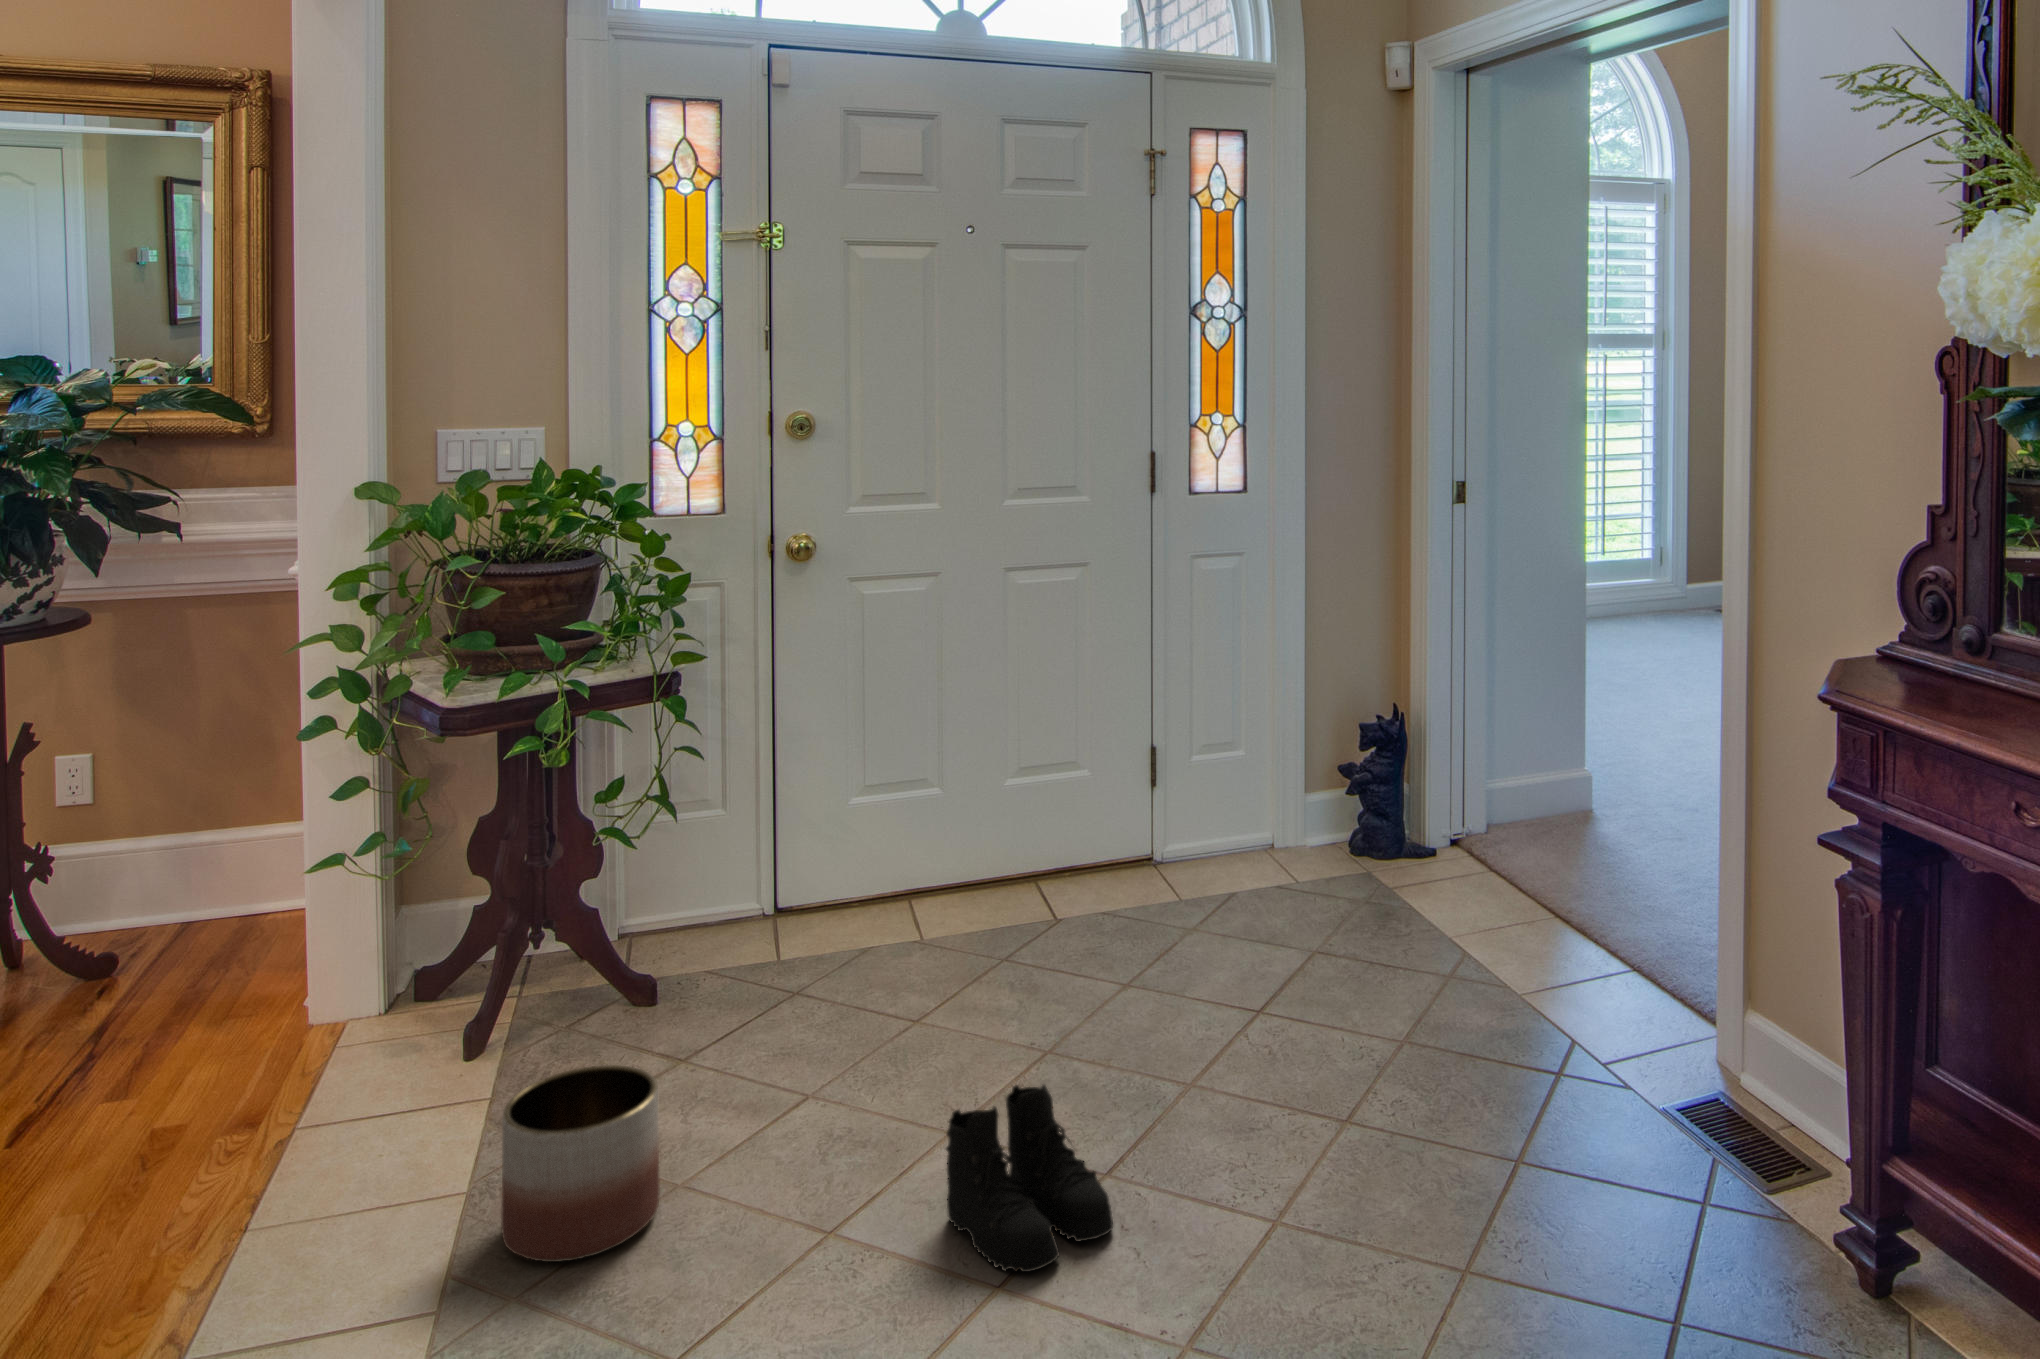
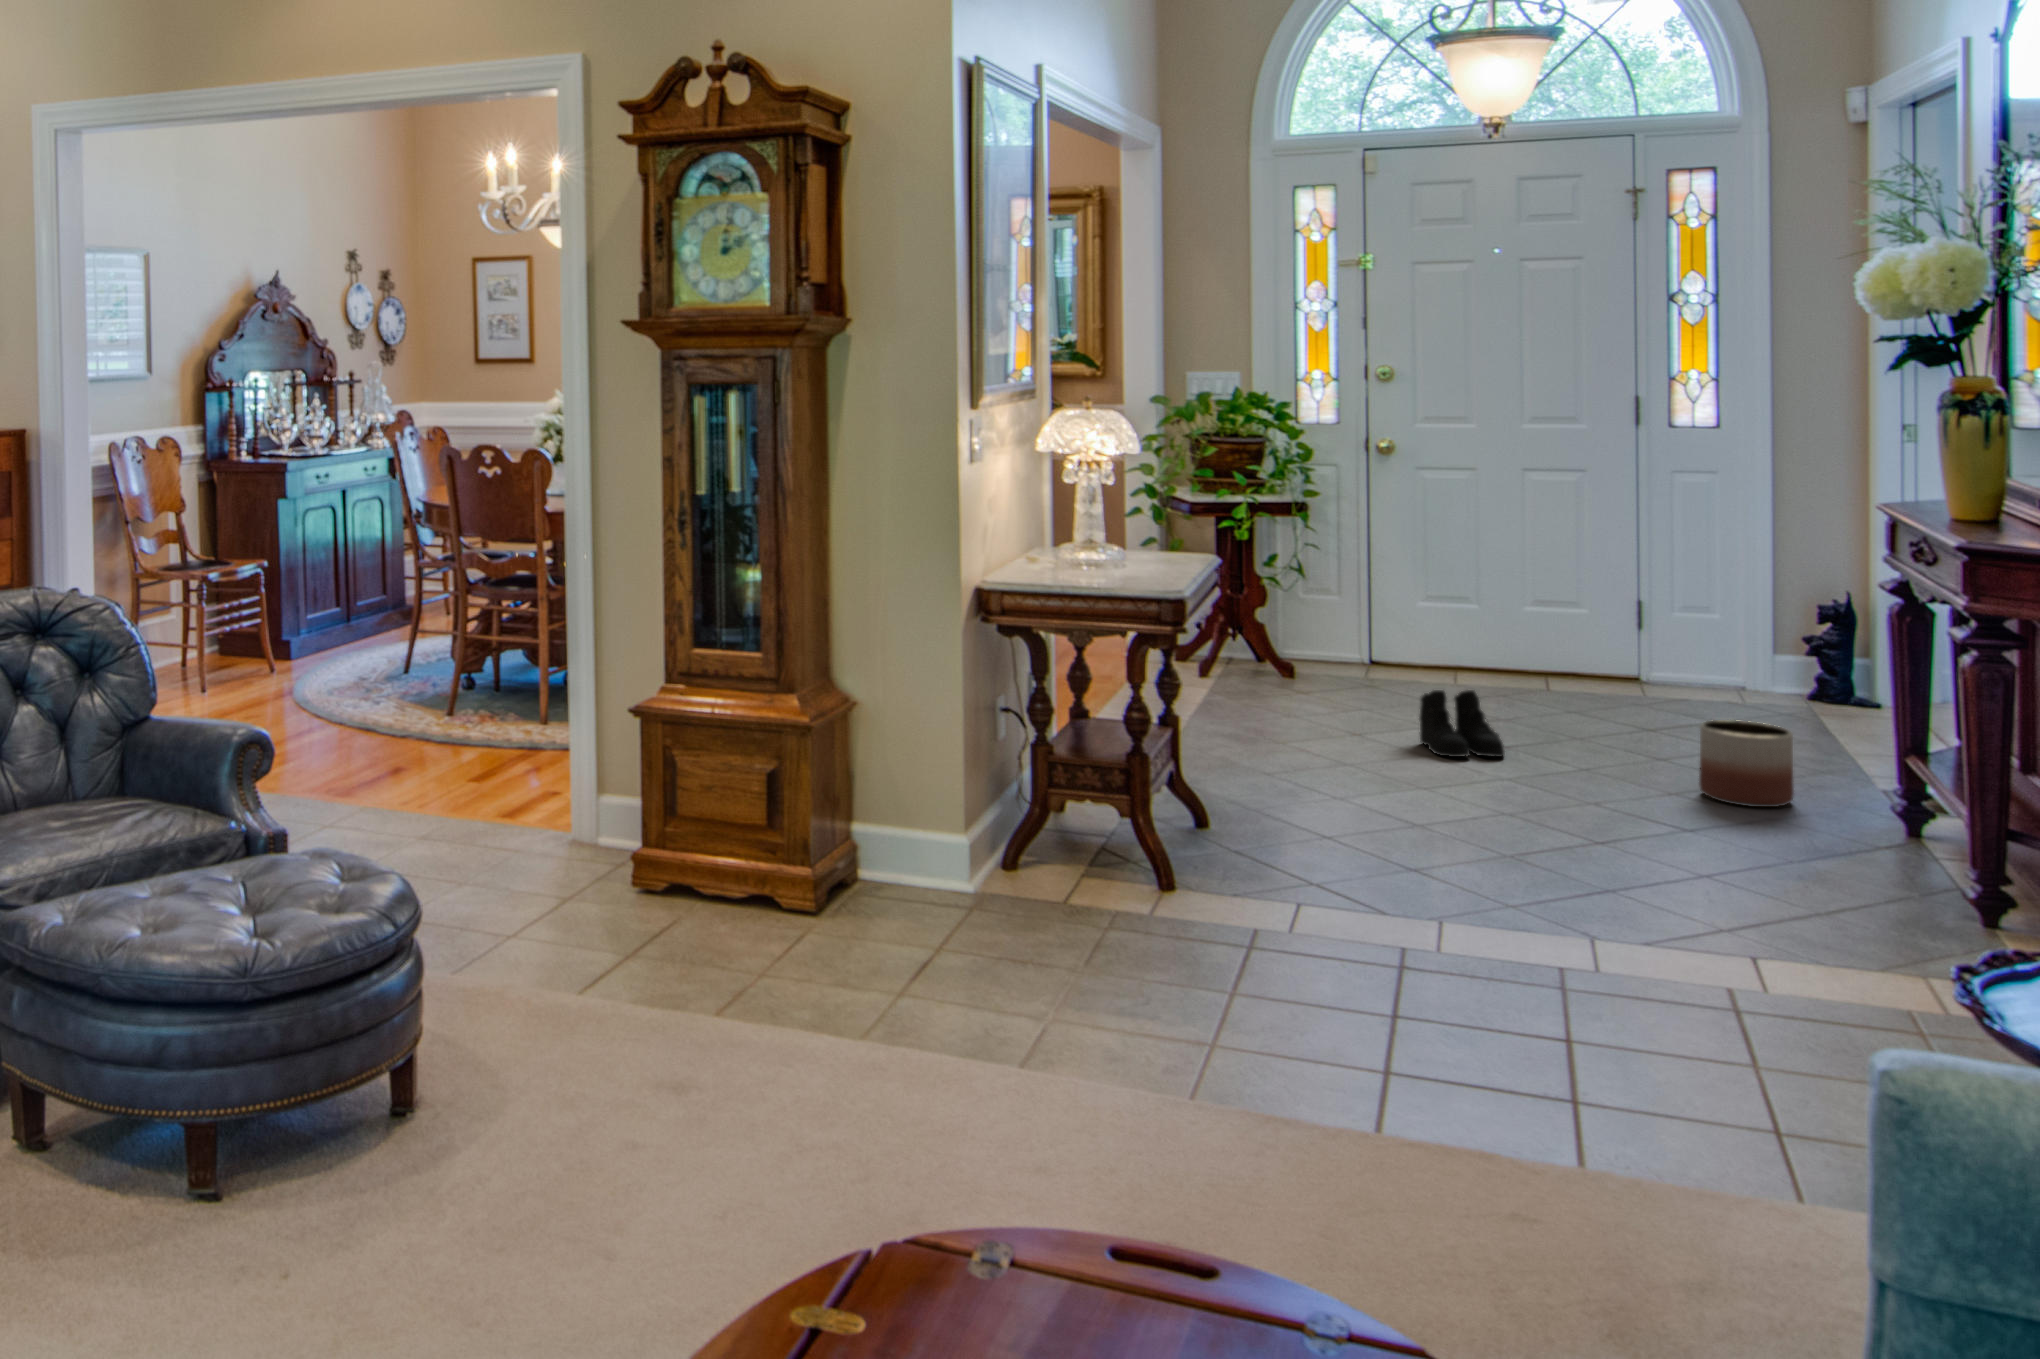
planter: present [501,1065,660,1262] -> present [1699,720,1794,807]

